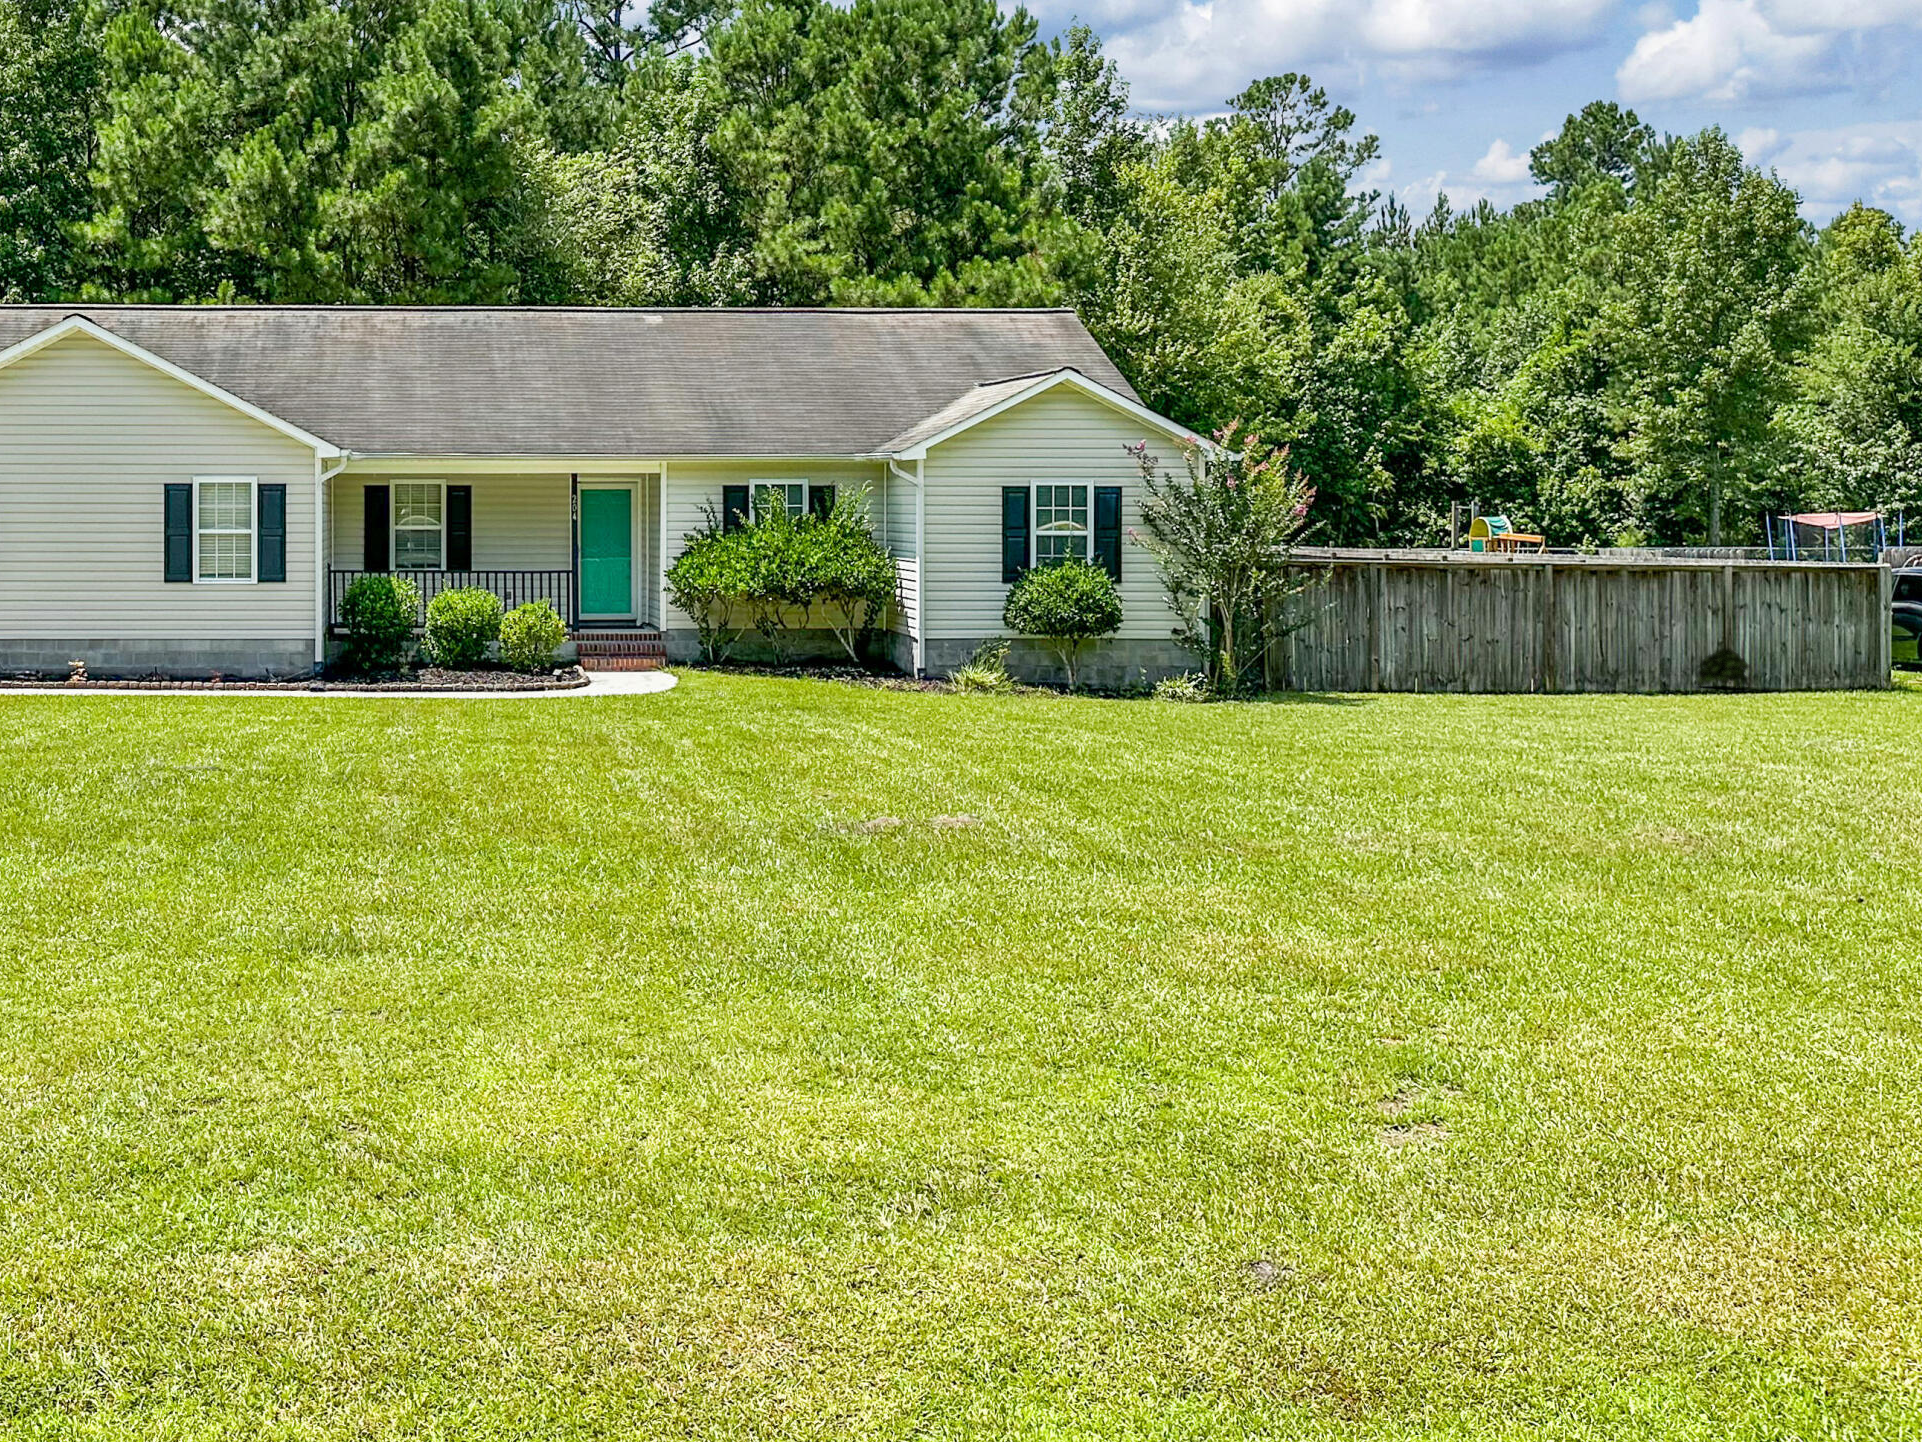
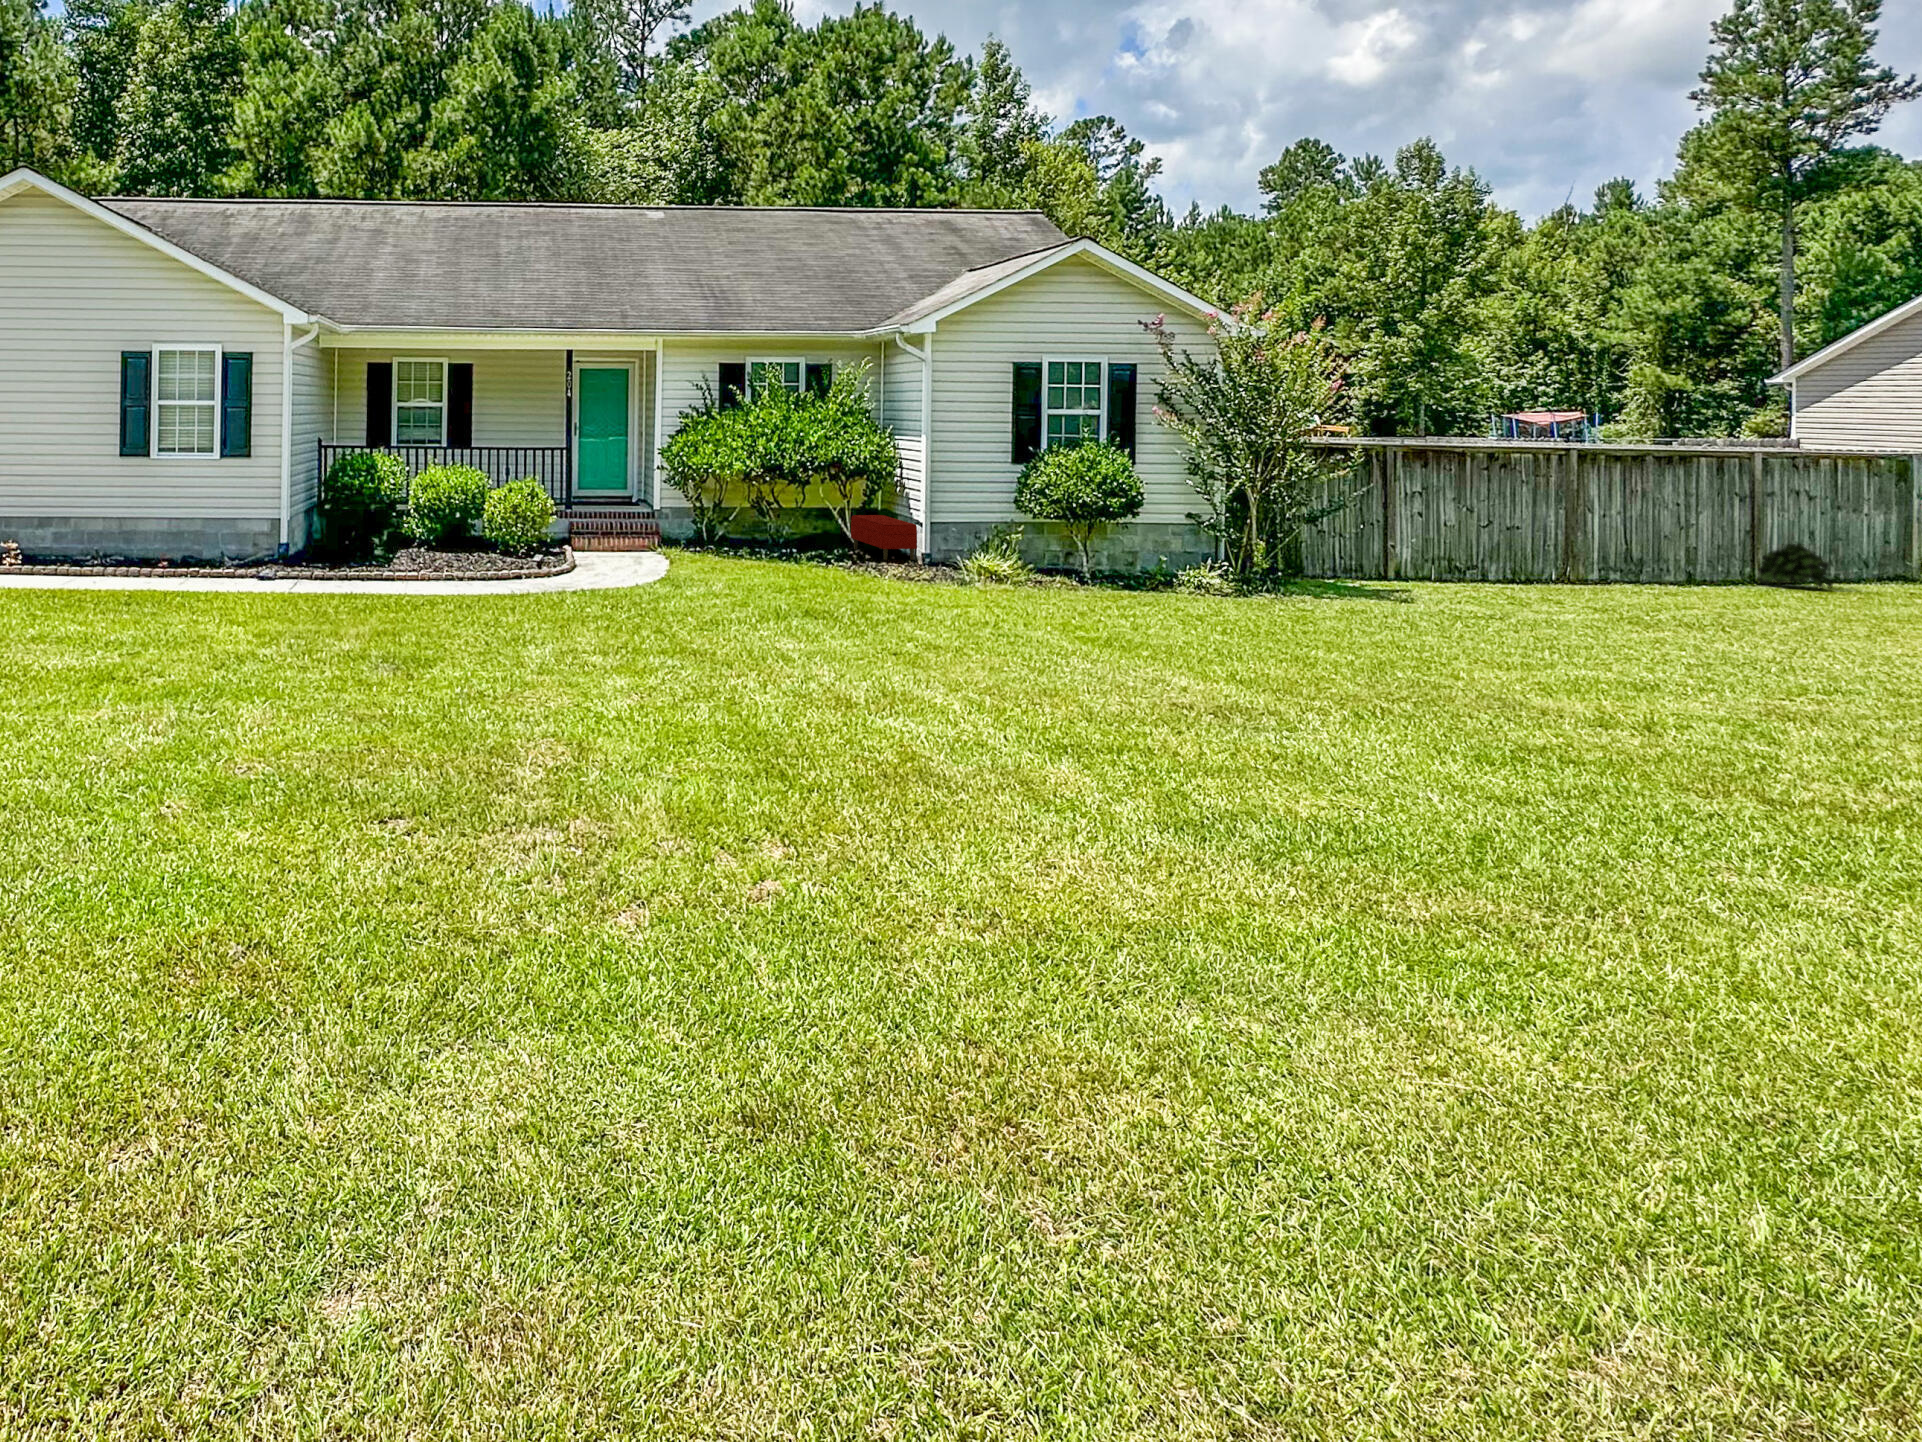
bench: none [854,634,914,674] -> present [851,515,917,560]

